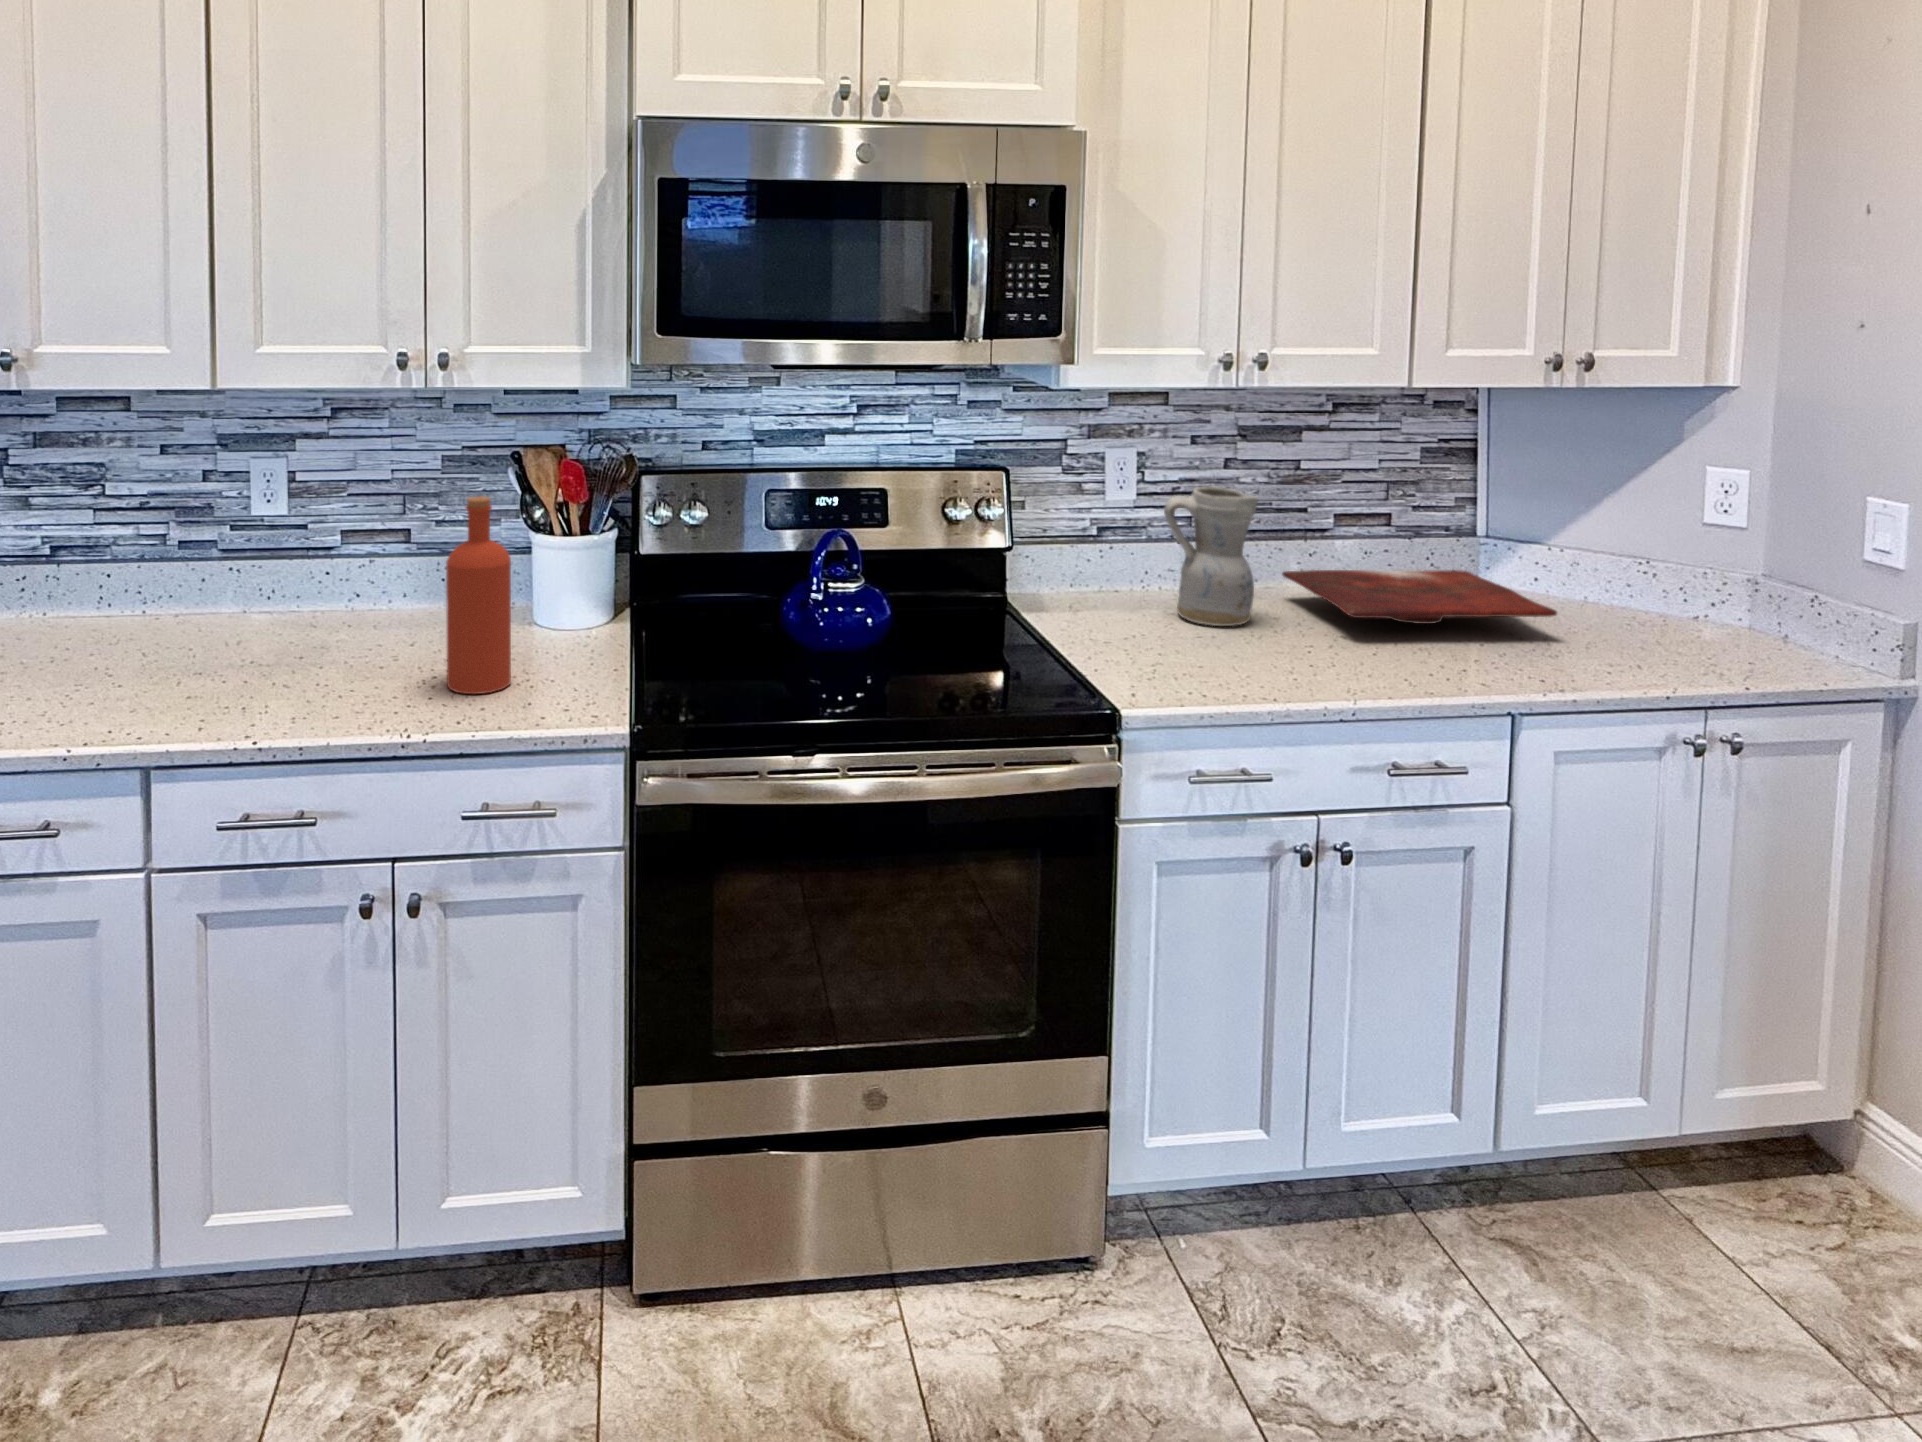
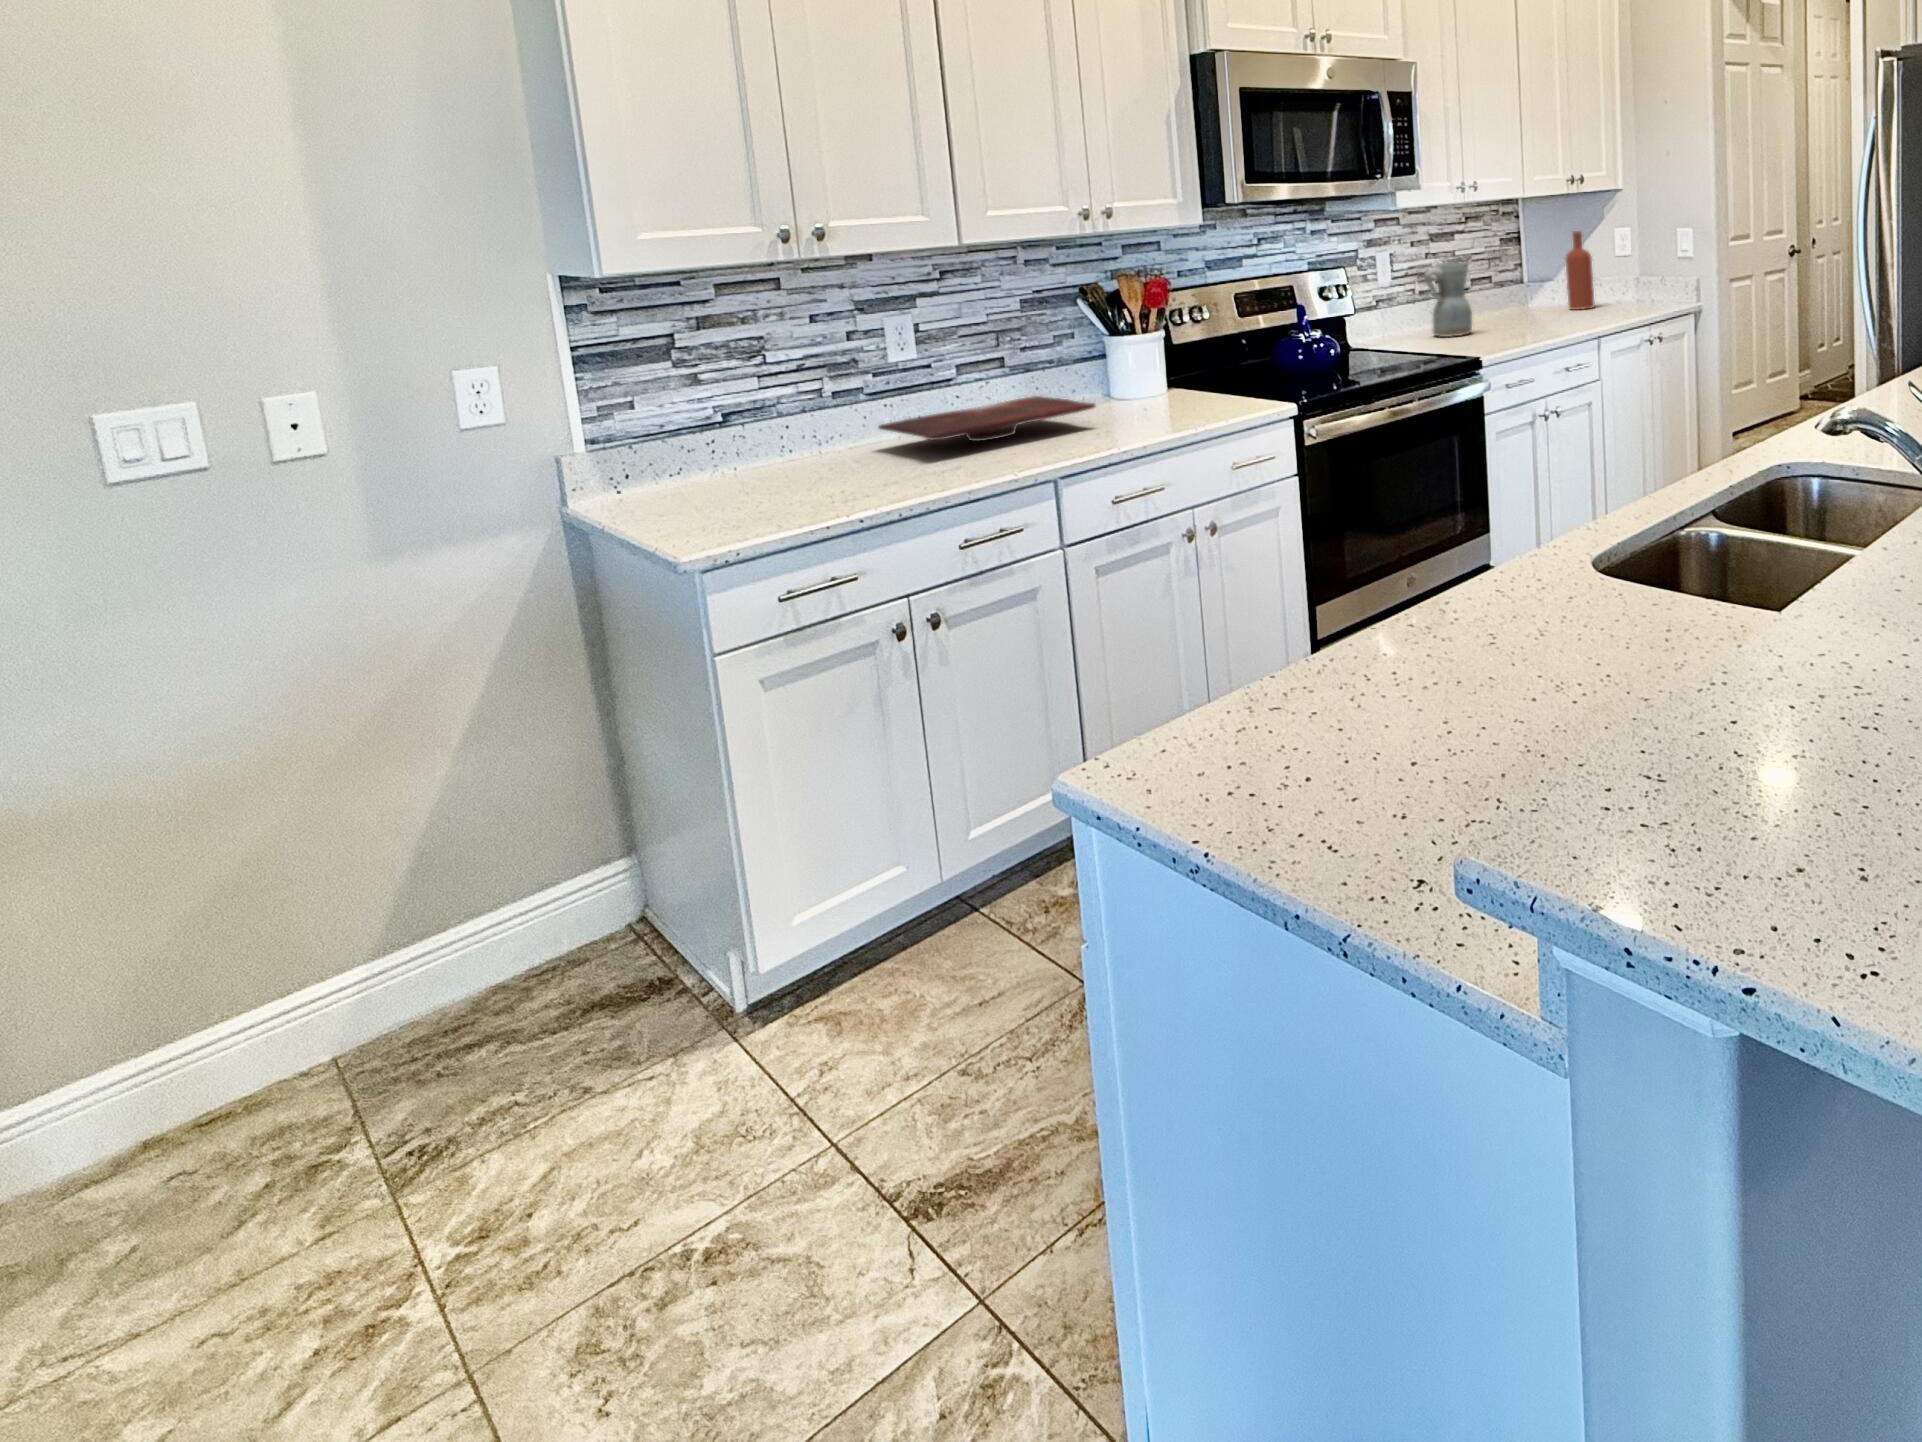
bottle: present [446,496,511,694] -> present [1566,231,1594,310]
cutting board: present [1283,570,1557,624] -> present [879,396,1095,441]

